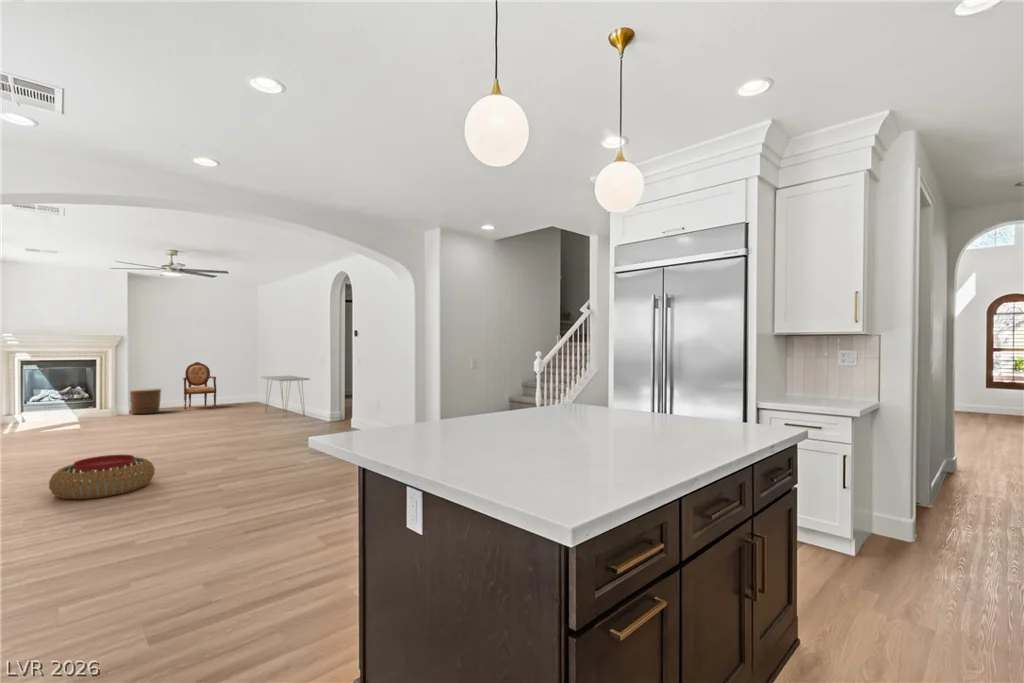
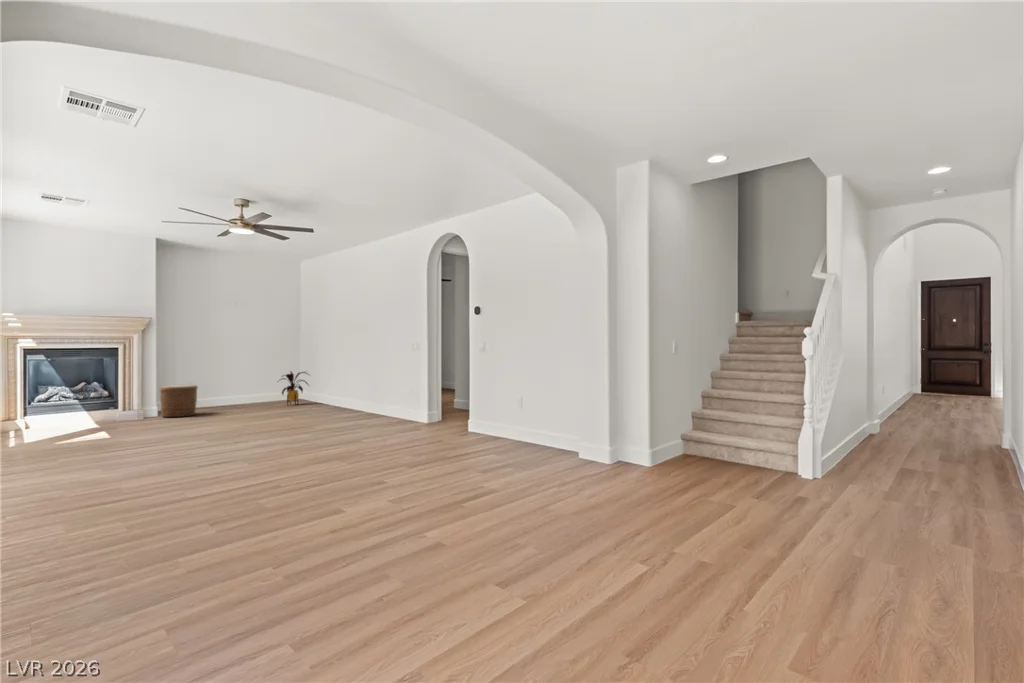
armchair: present [183,362,216,410] -> none [220,353,262,412]
console table: present [261,376,309,416] -> none [326,368,393,421]
house plant: none [232,377,262,405] -> present [282,372,308,405]
pouf: present [49,455,155,499] -> none [168,480,316,559]

